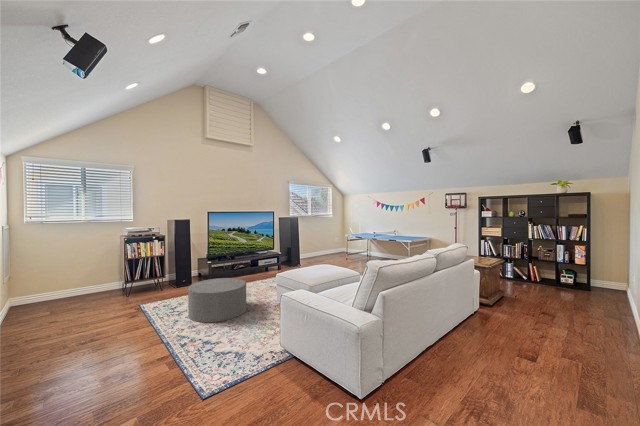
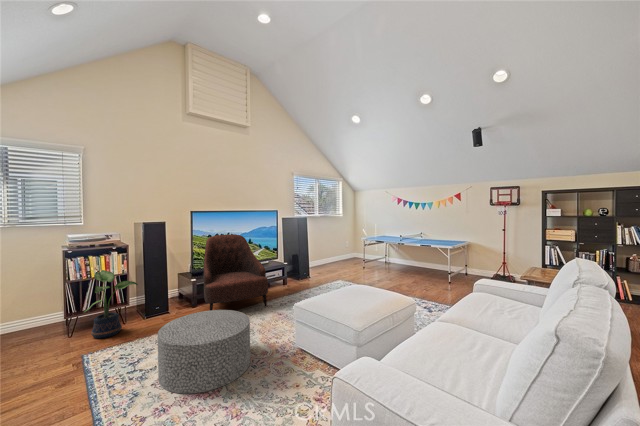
armchair: none [218,229,264,288] -> present [203,234,268,310]
potted plant: none [138,252,172,297] -> present [84,270,138,338]

